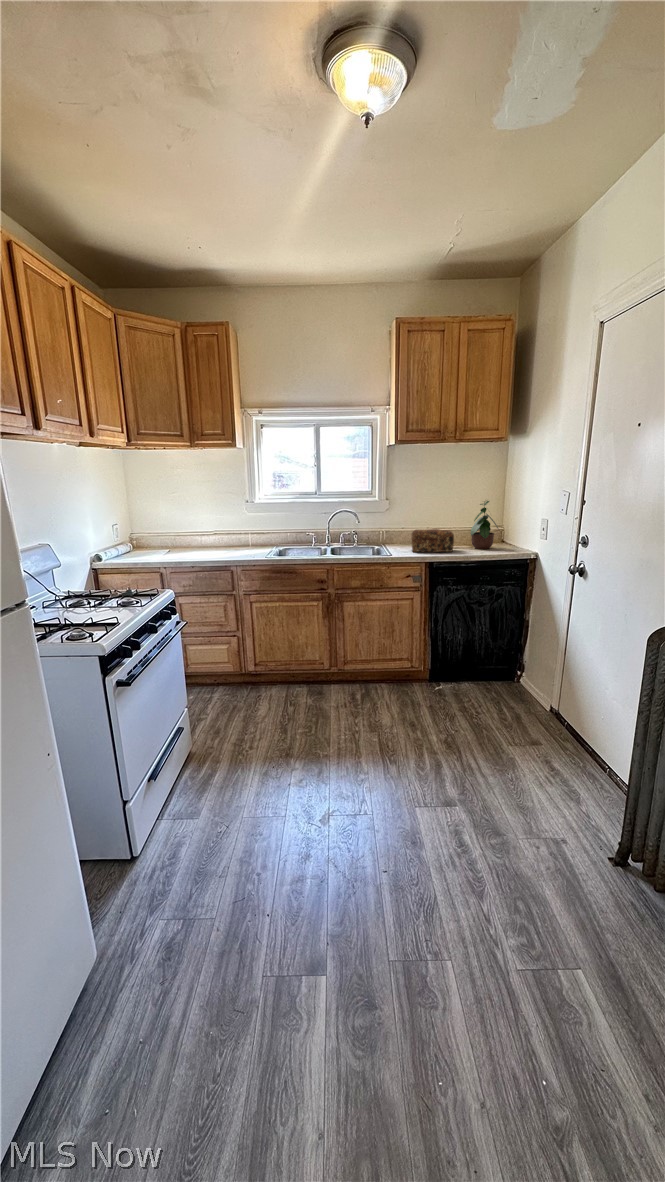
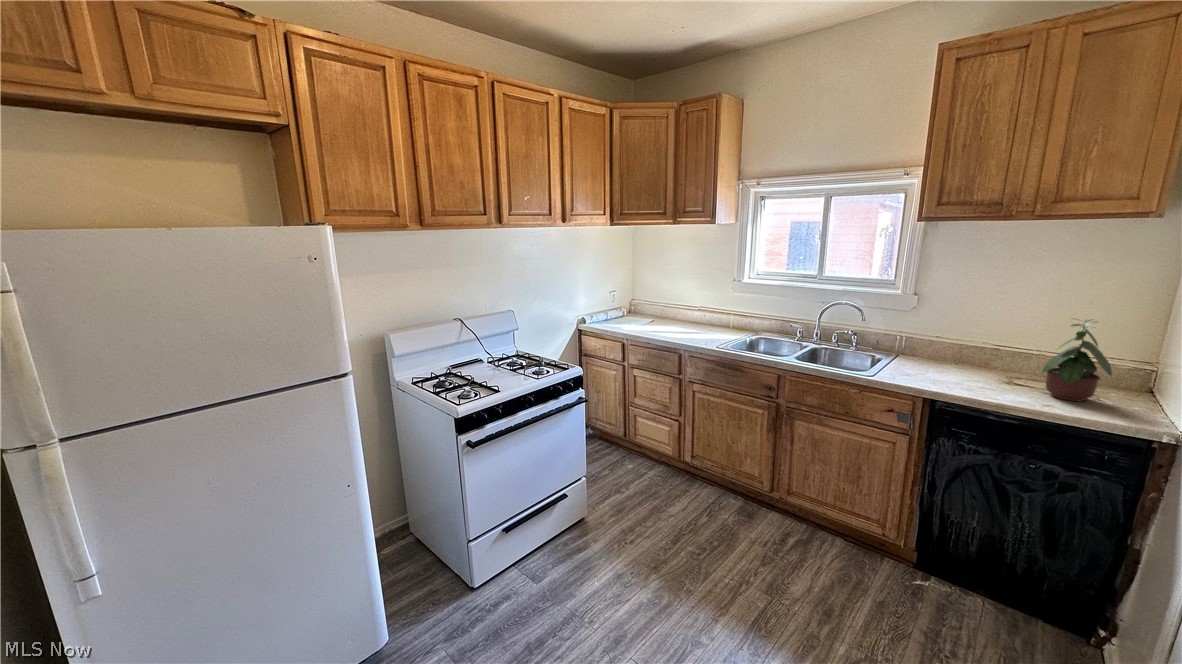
bread loaf: present [411,529,454,552] -> none [915,347,1000,392]

